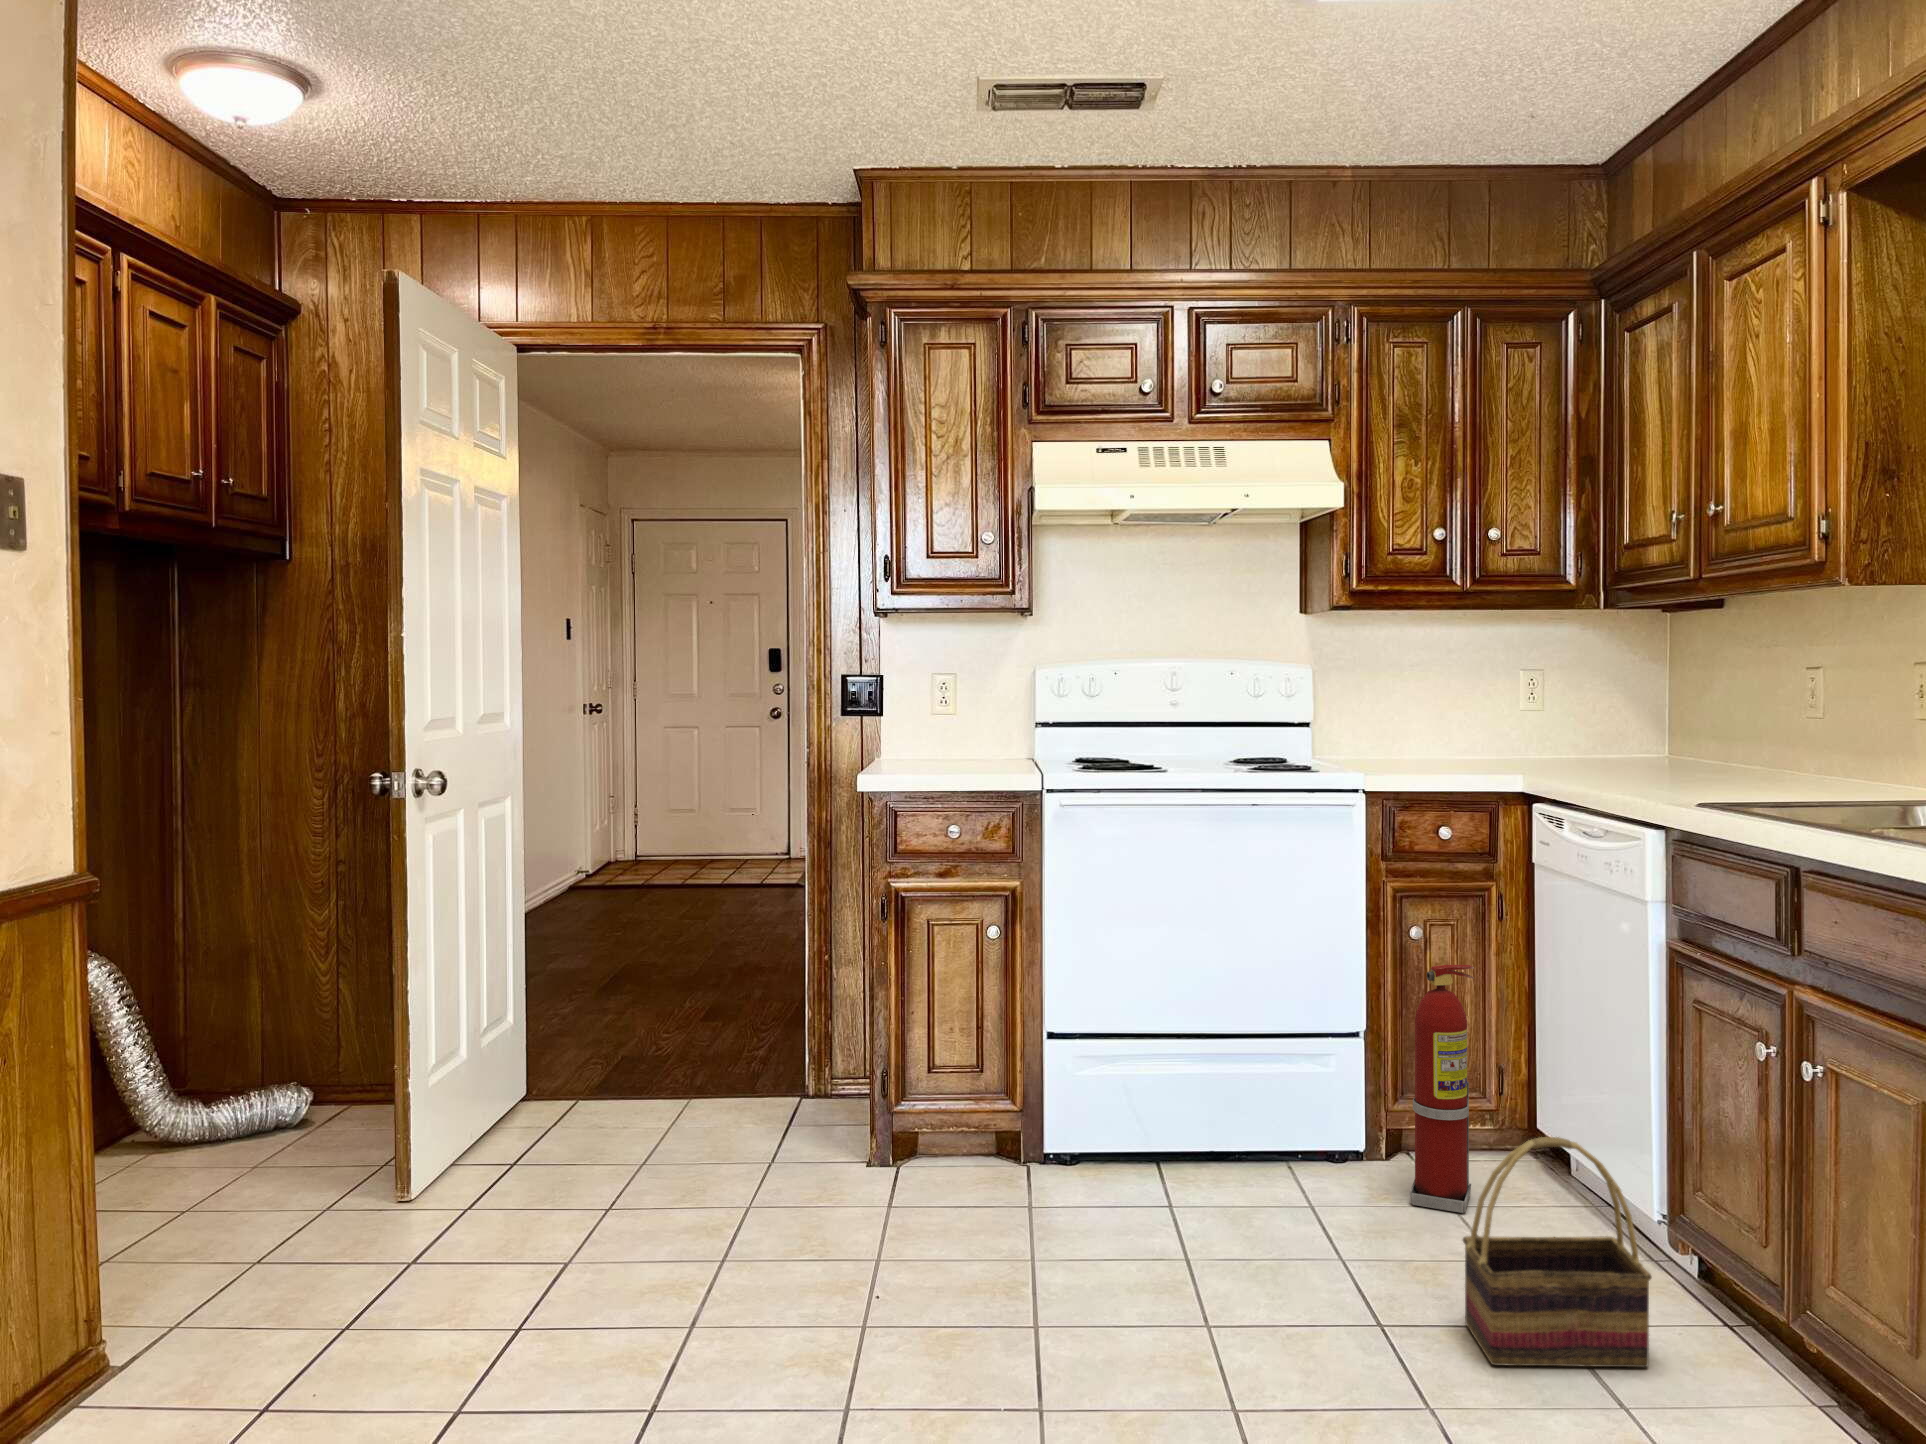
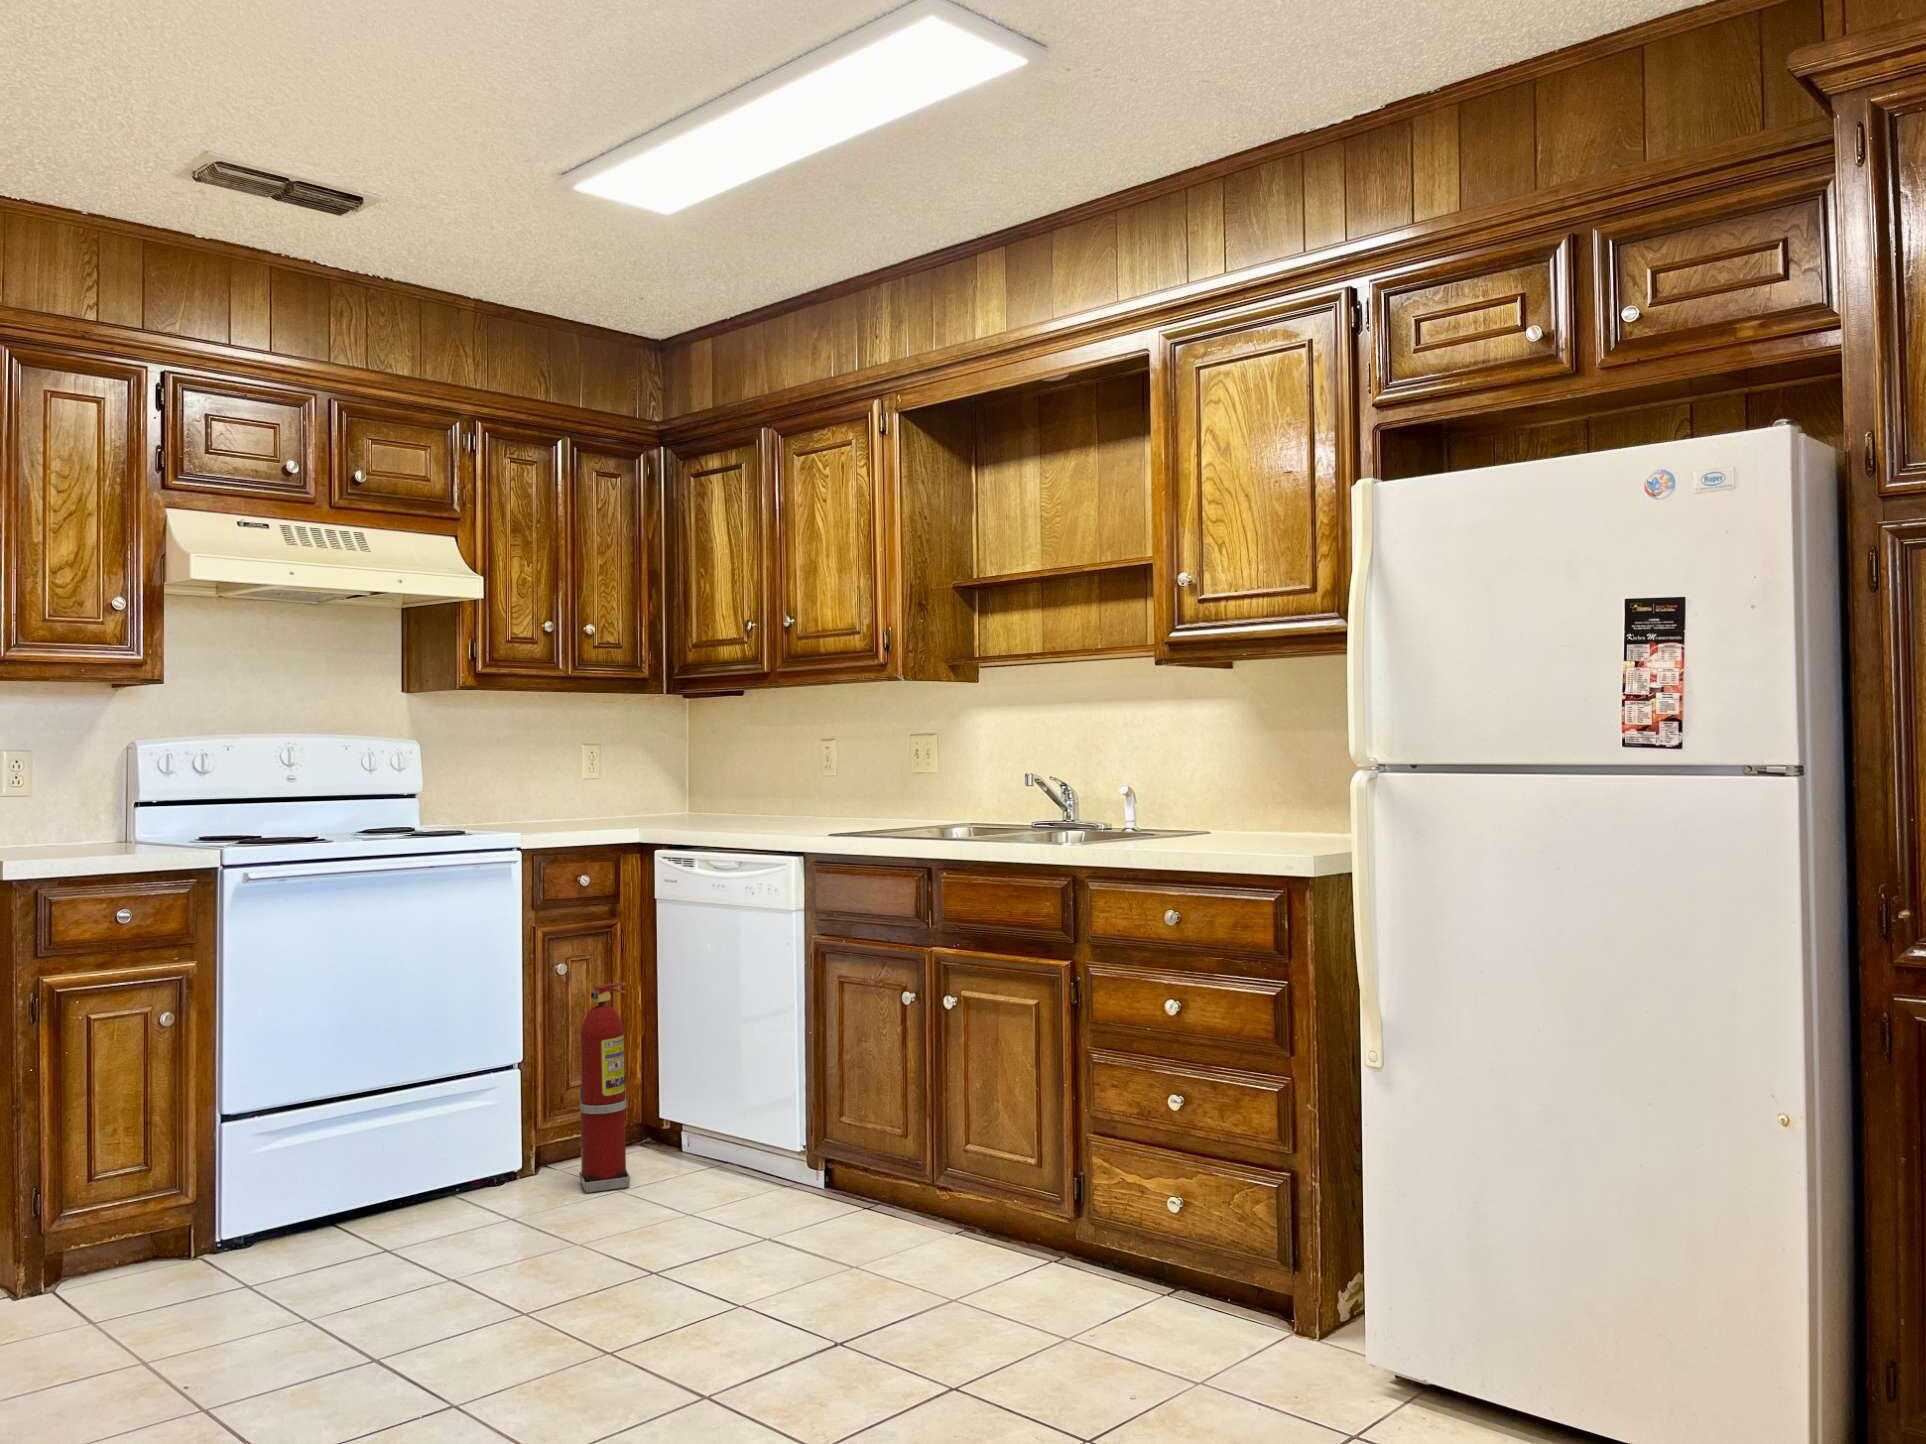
basket: present [1463,1137,1652,1367] -> none [680,1075,810,1253]

